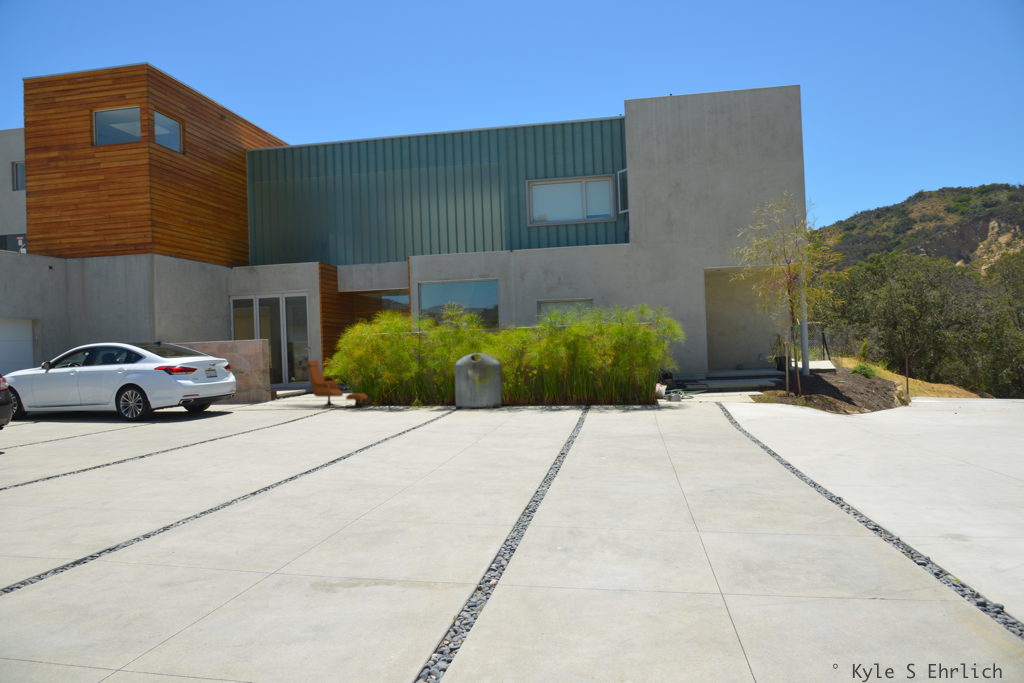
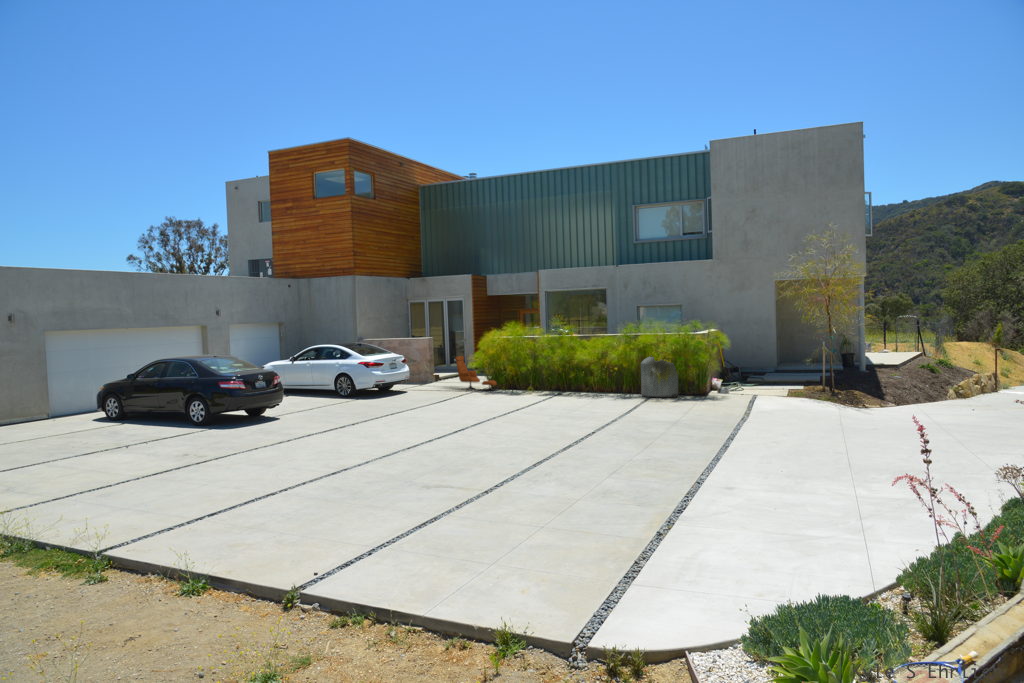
trash can: present [455,353,502,409] -> present [641,357,678,398]

